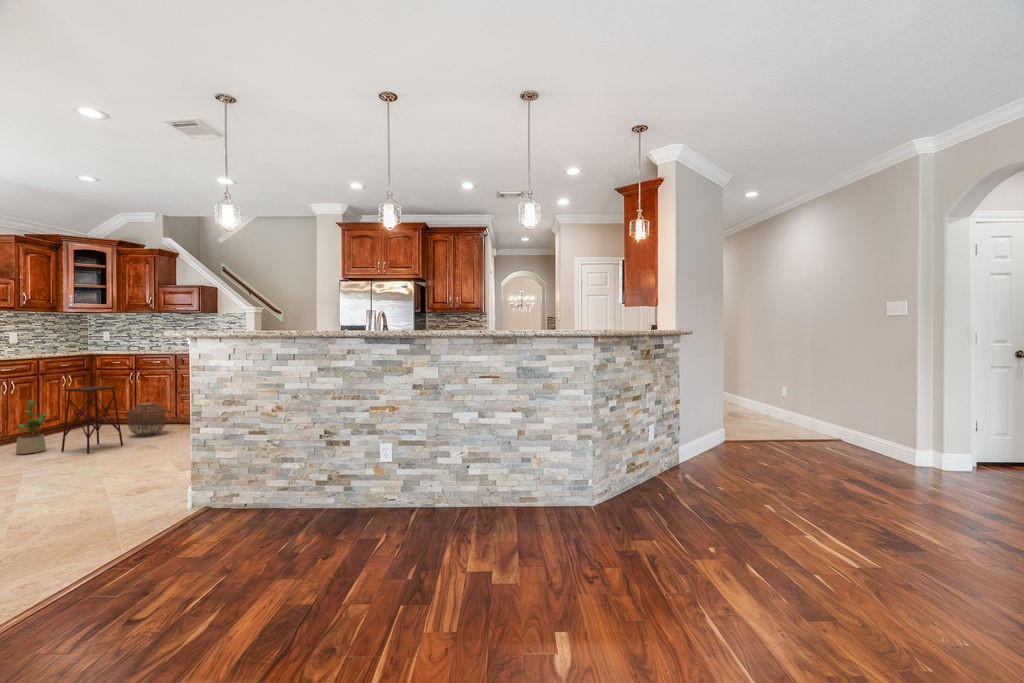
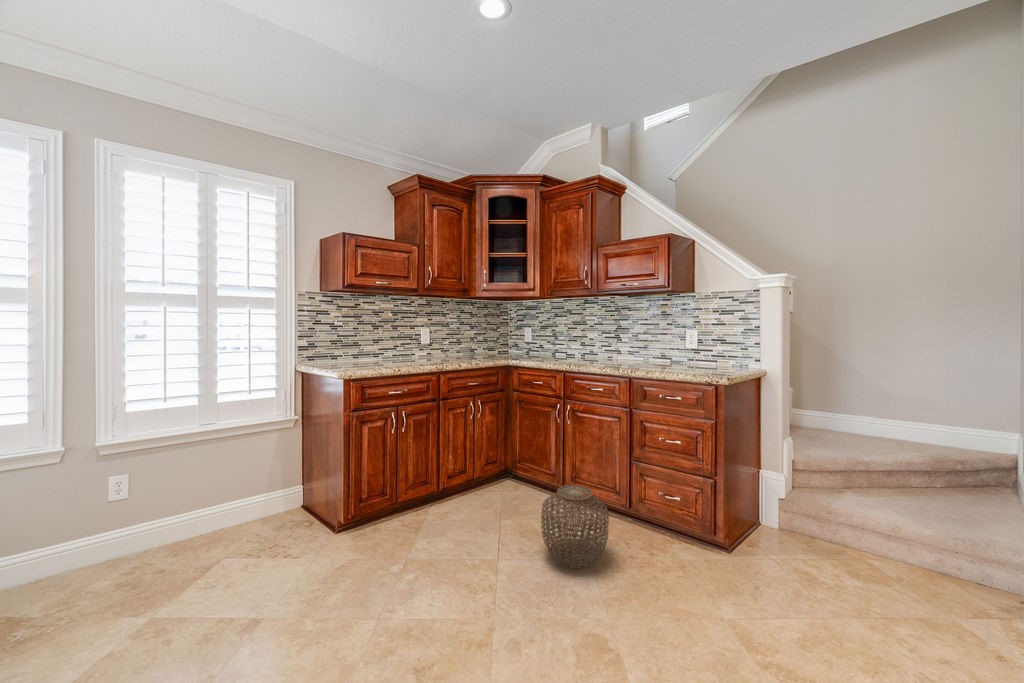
side table: present [61,386,123,454] -> none [424,457,526,652]
potted plant: present [16,400,48,454] -> none [372,470,423,581]

